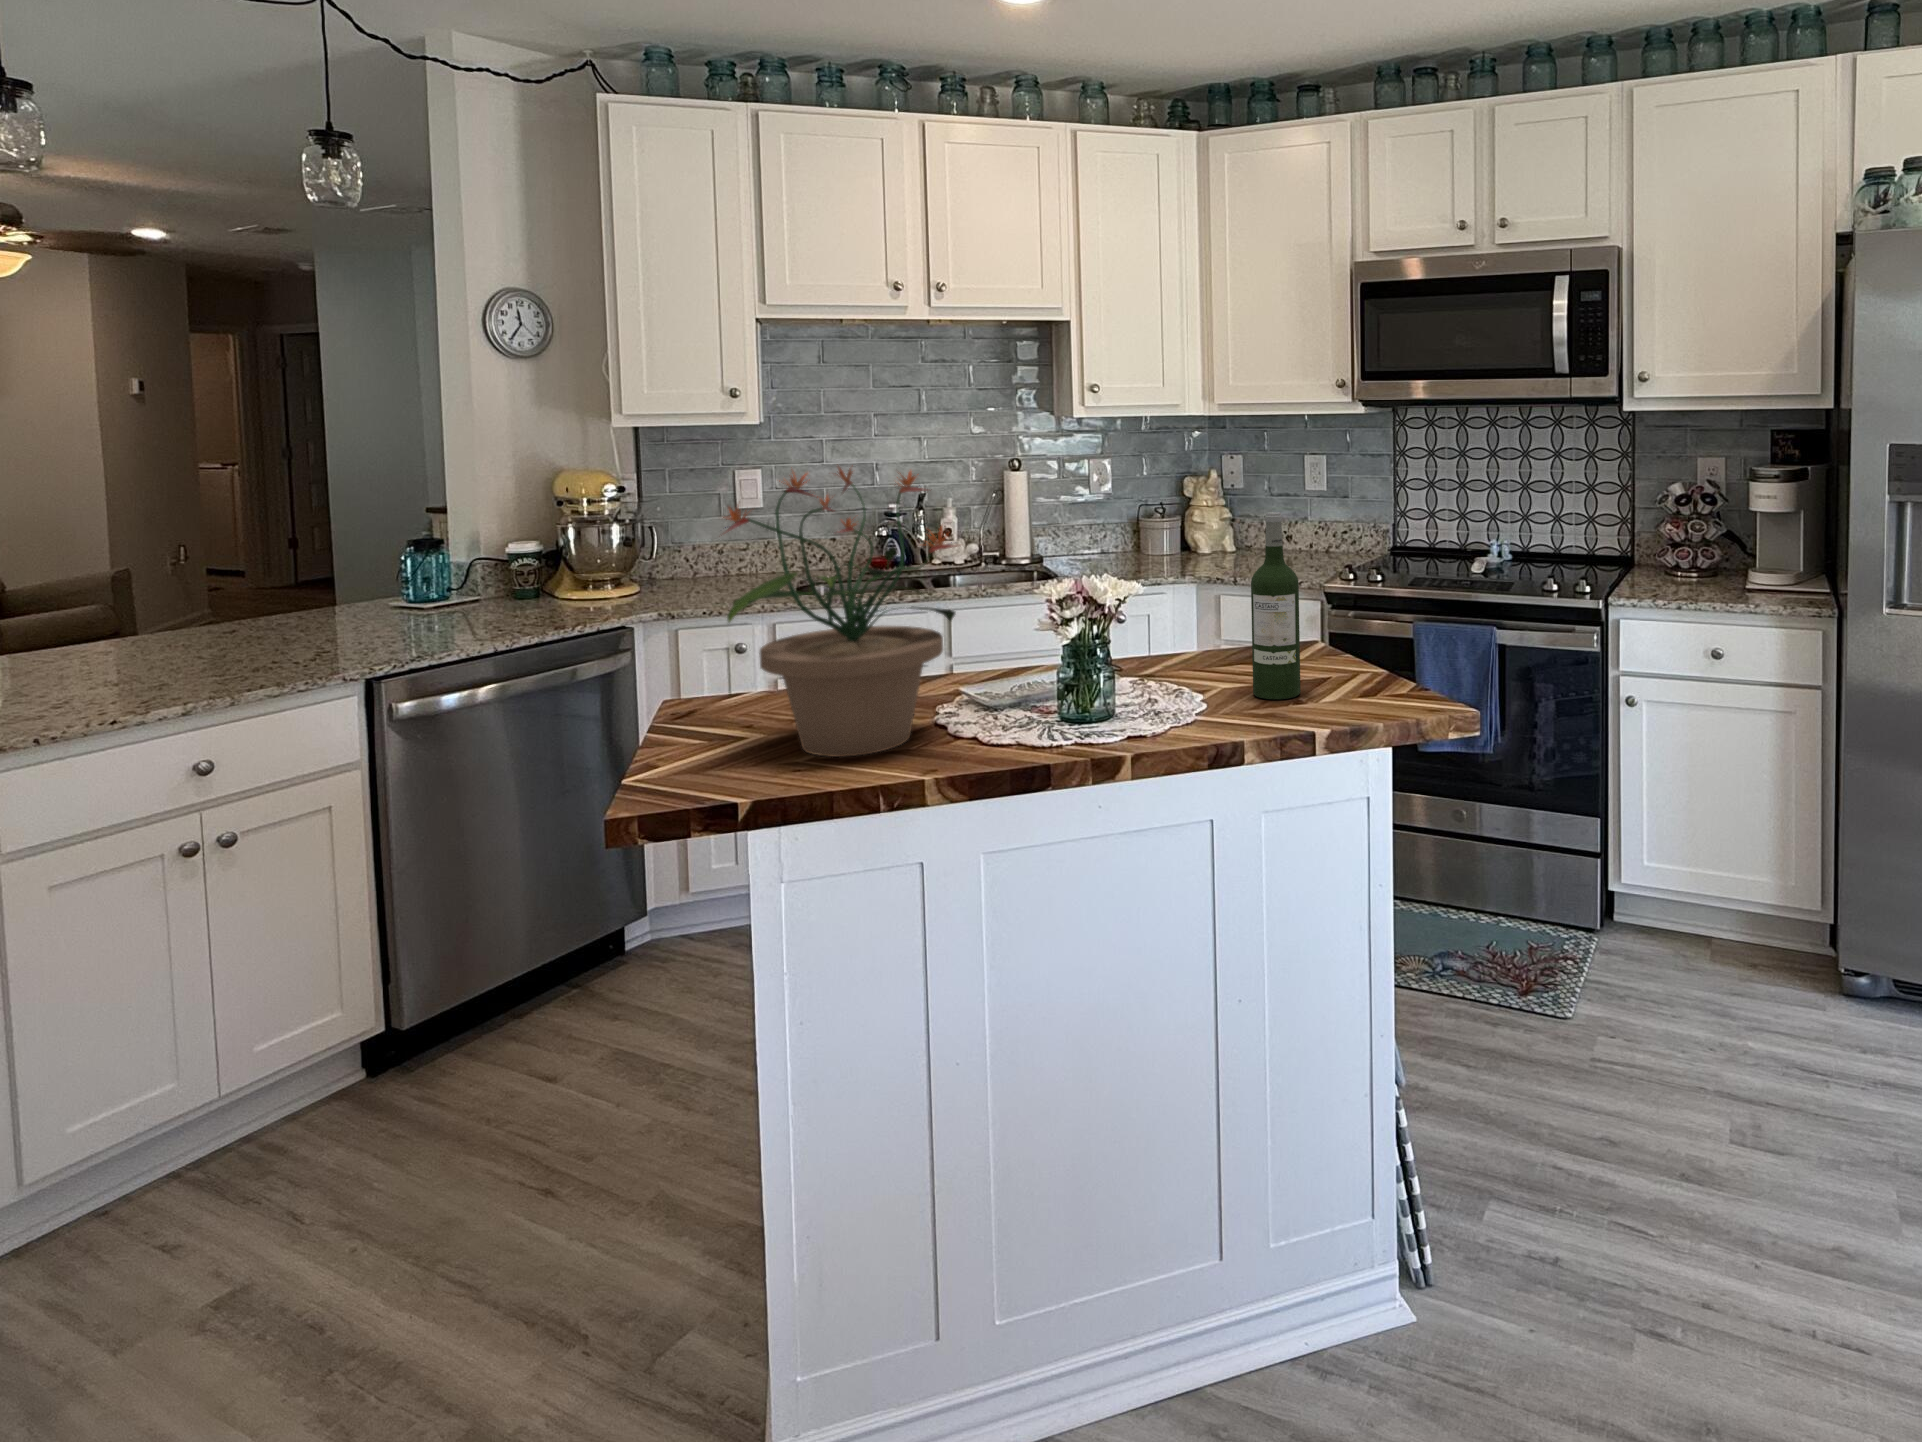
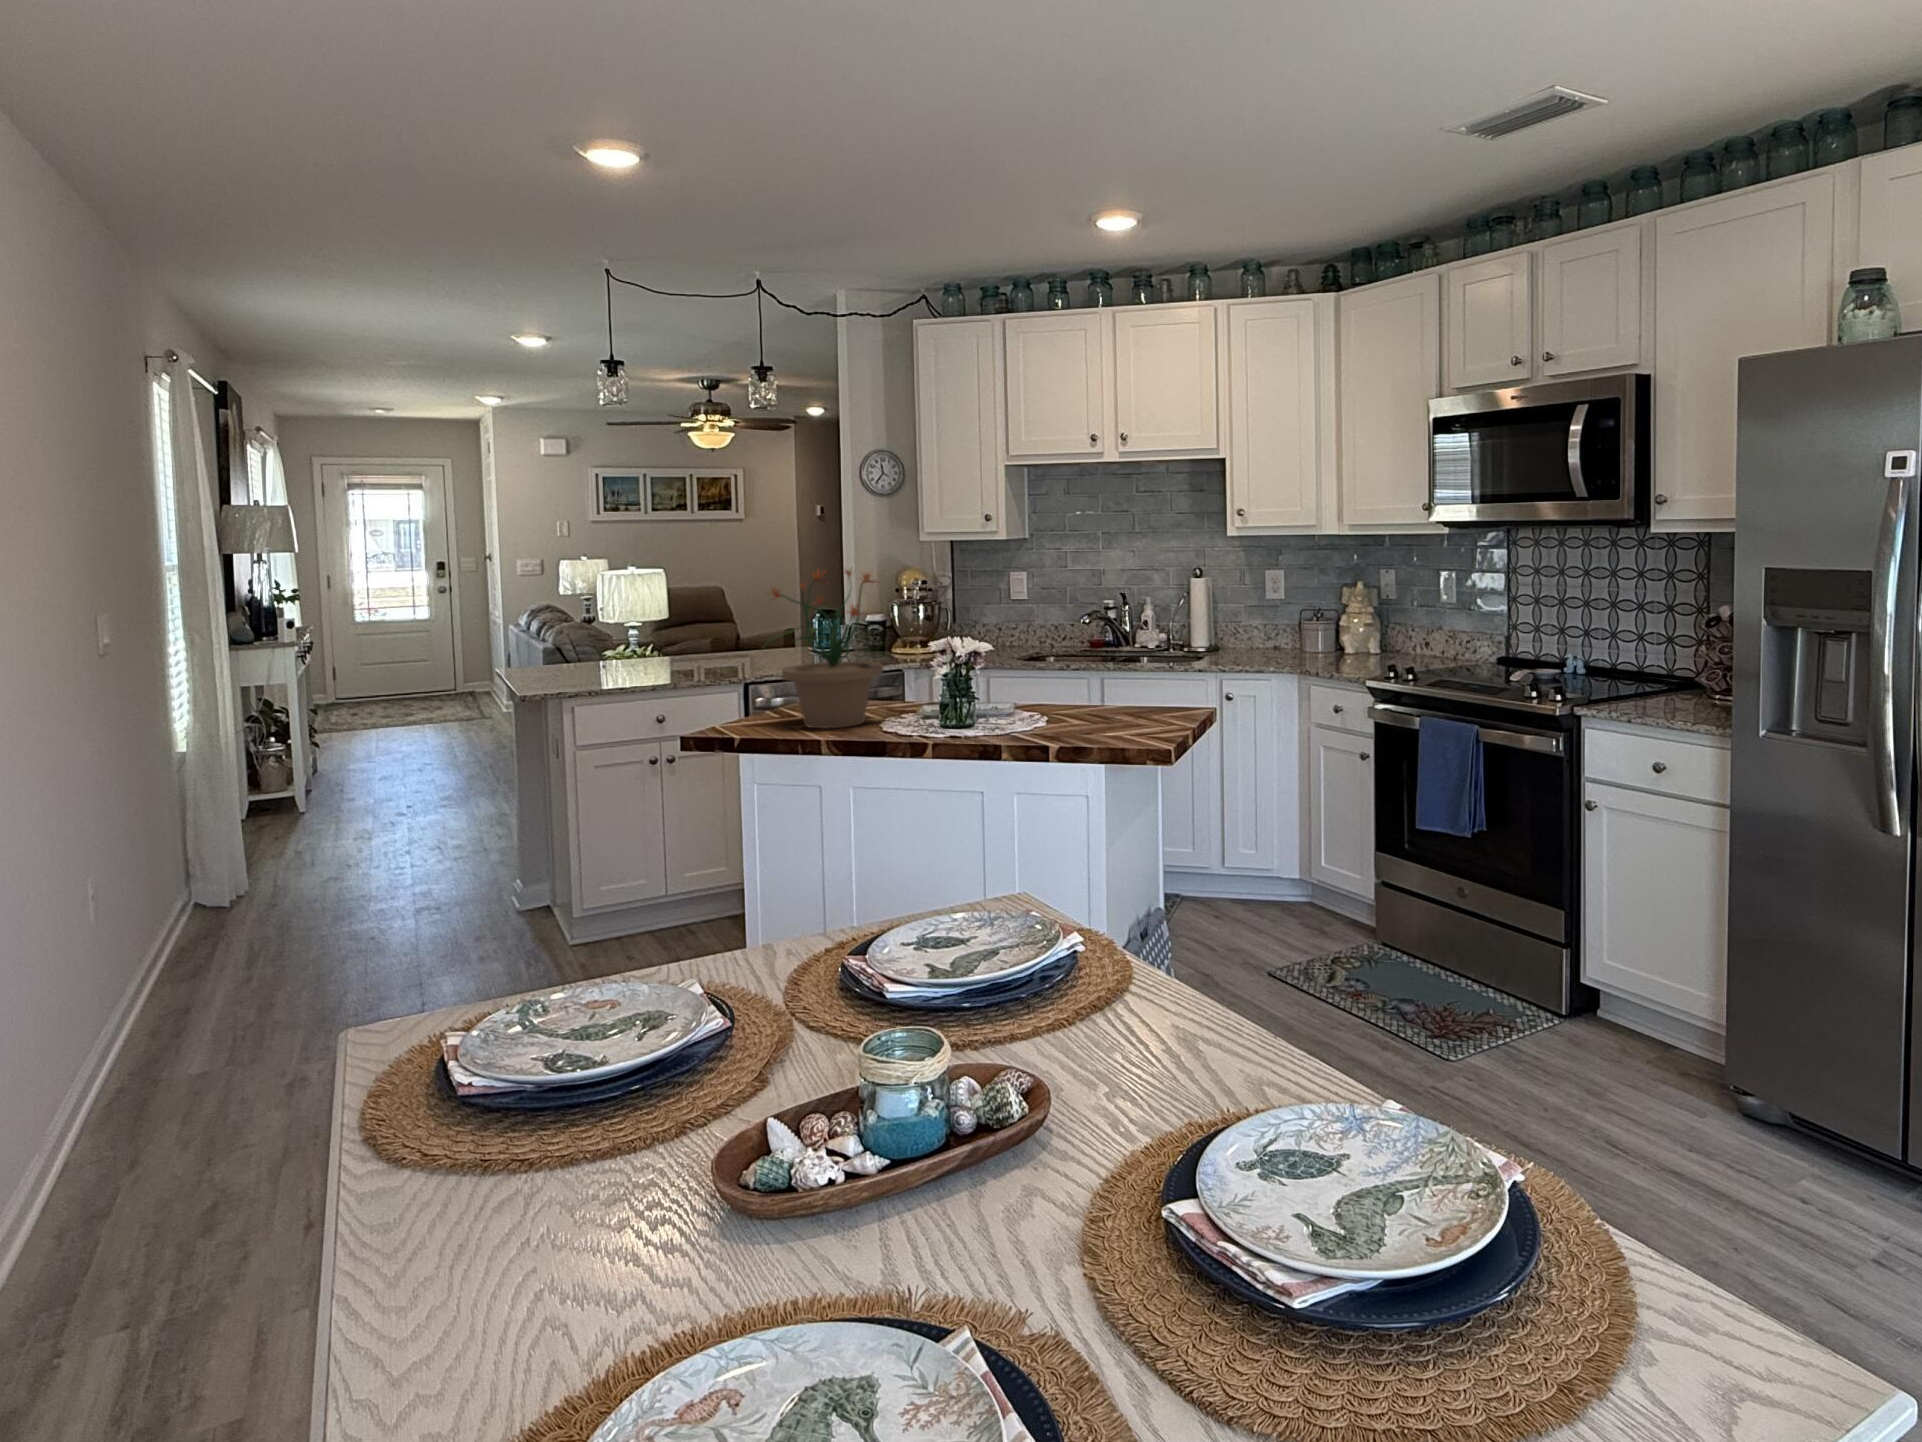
wine bottle: present [1251,512,1301,699] -> none [1067,605,1101,730]

